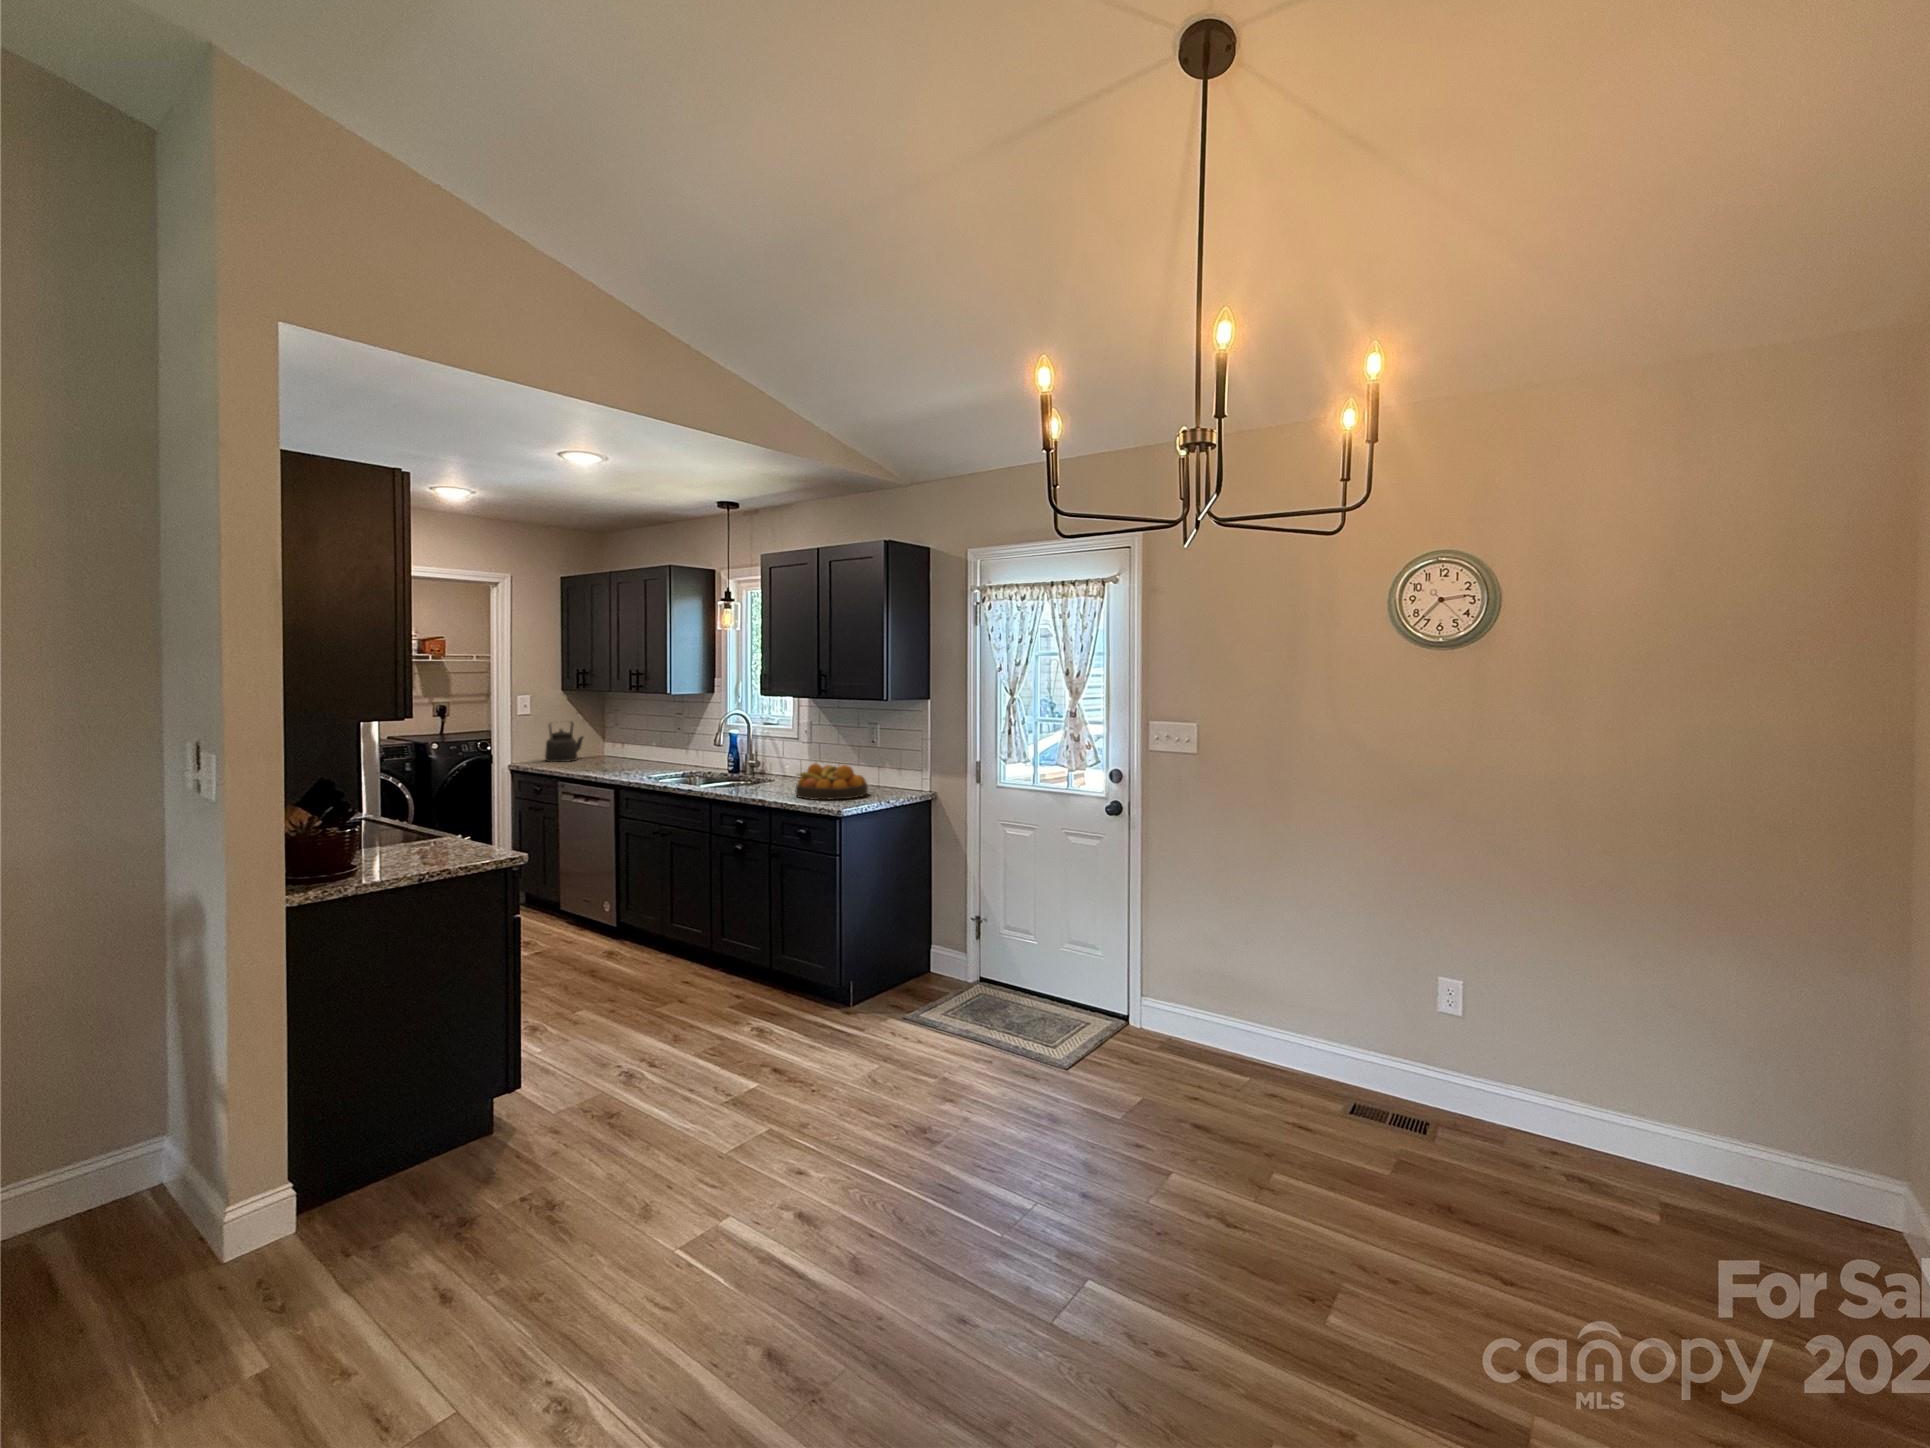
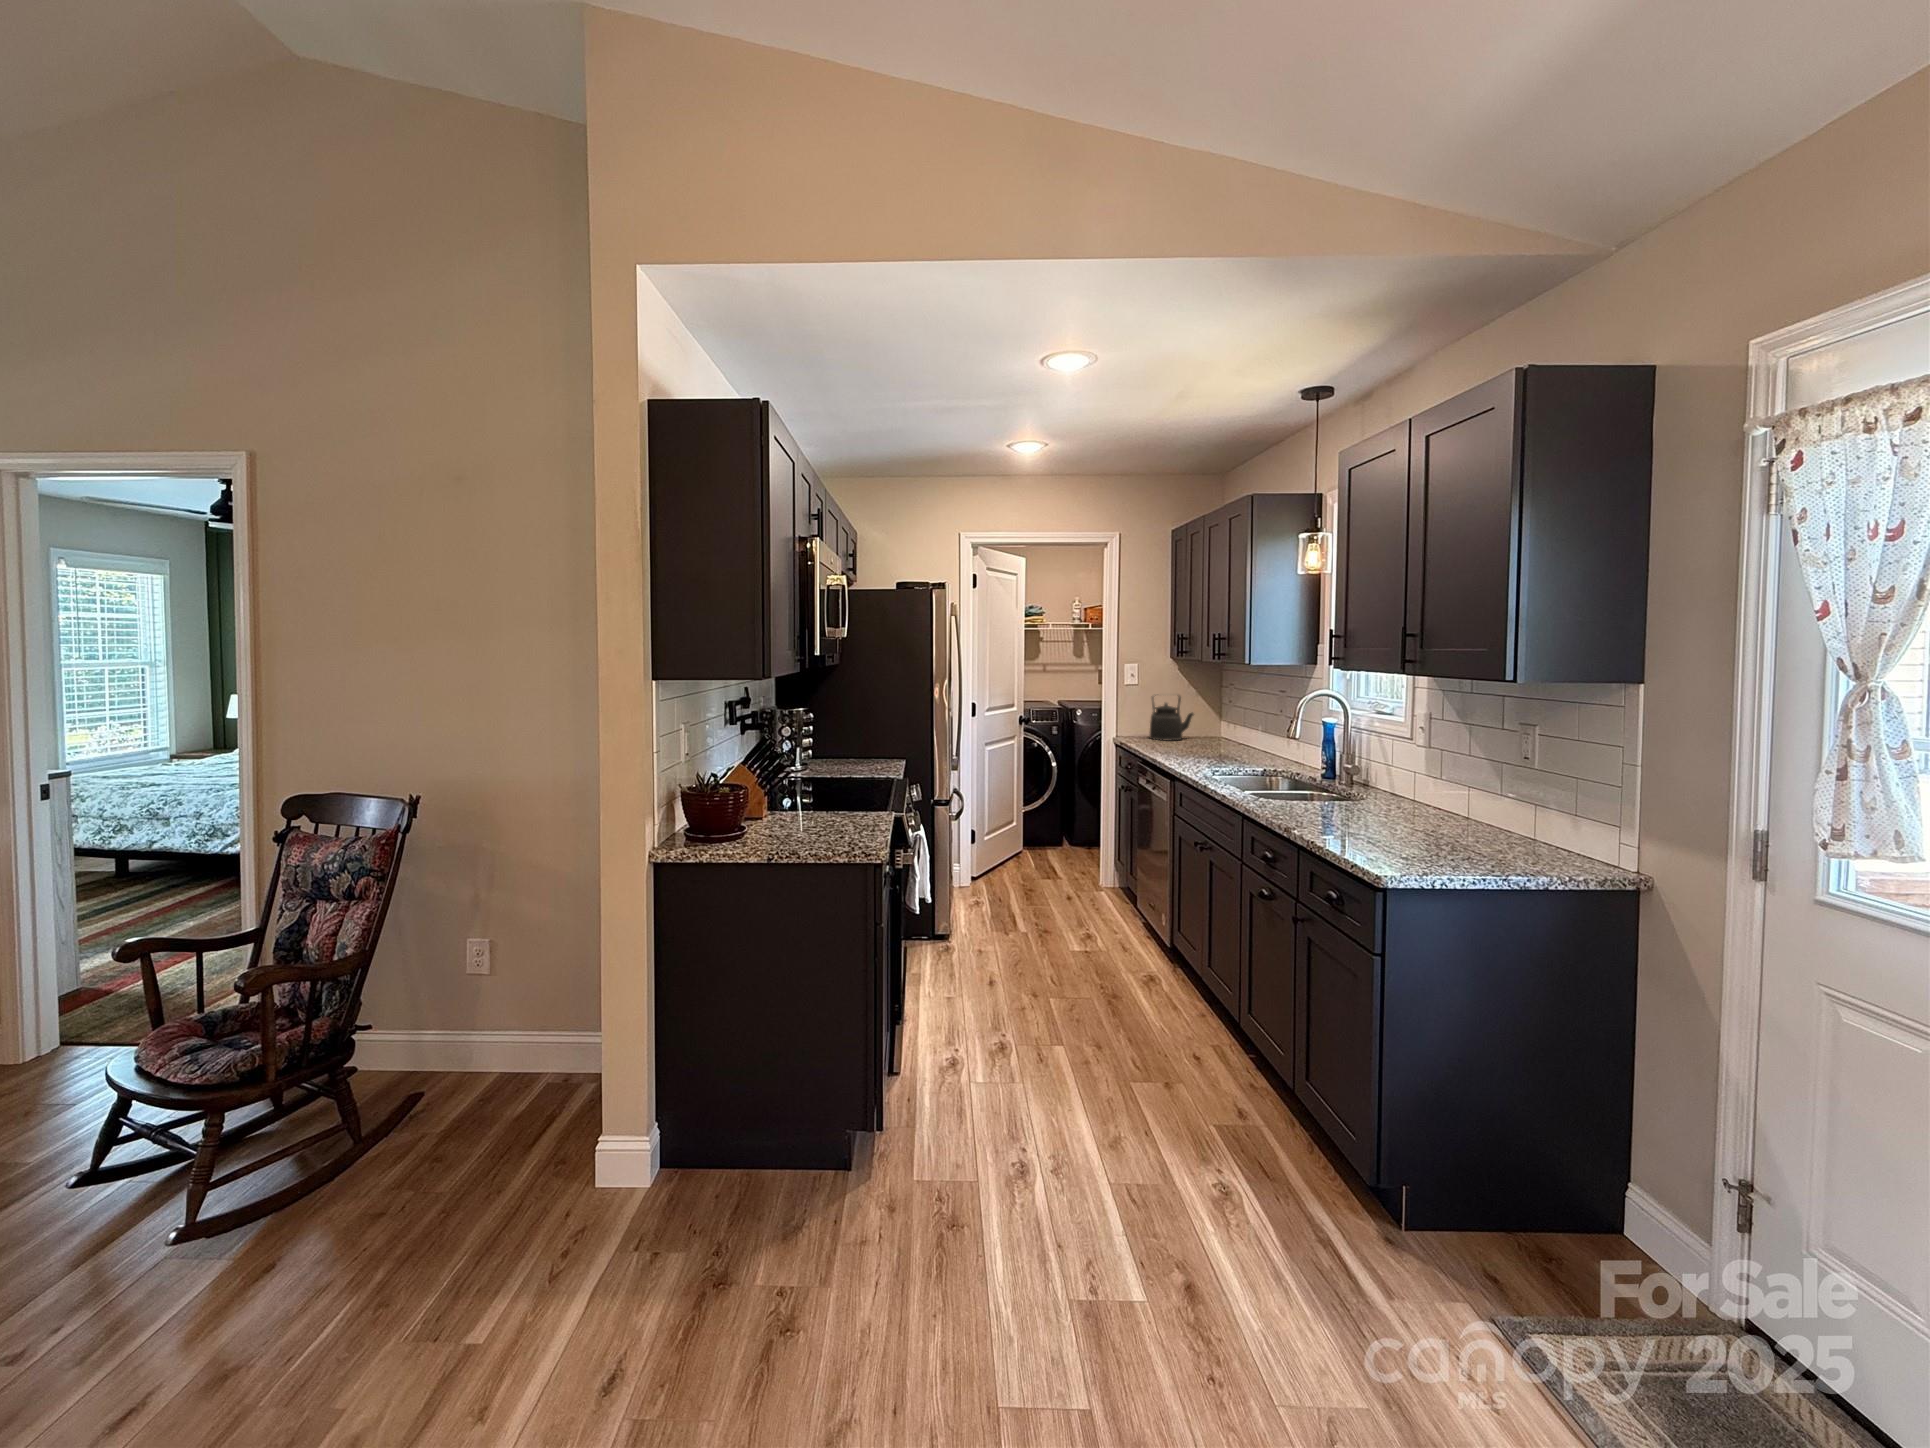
fruit bowl: present [796,764,868,800] -> none [1346,783,1490,855]

